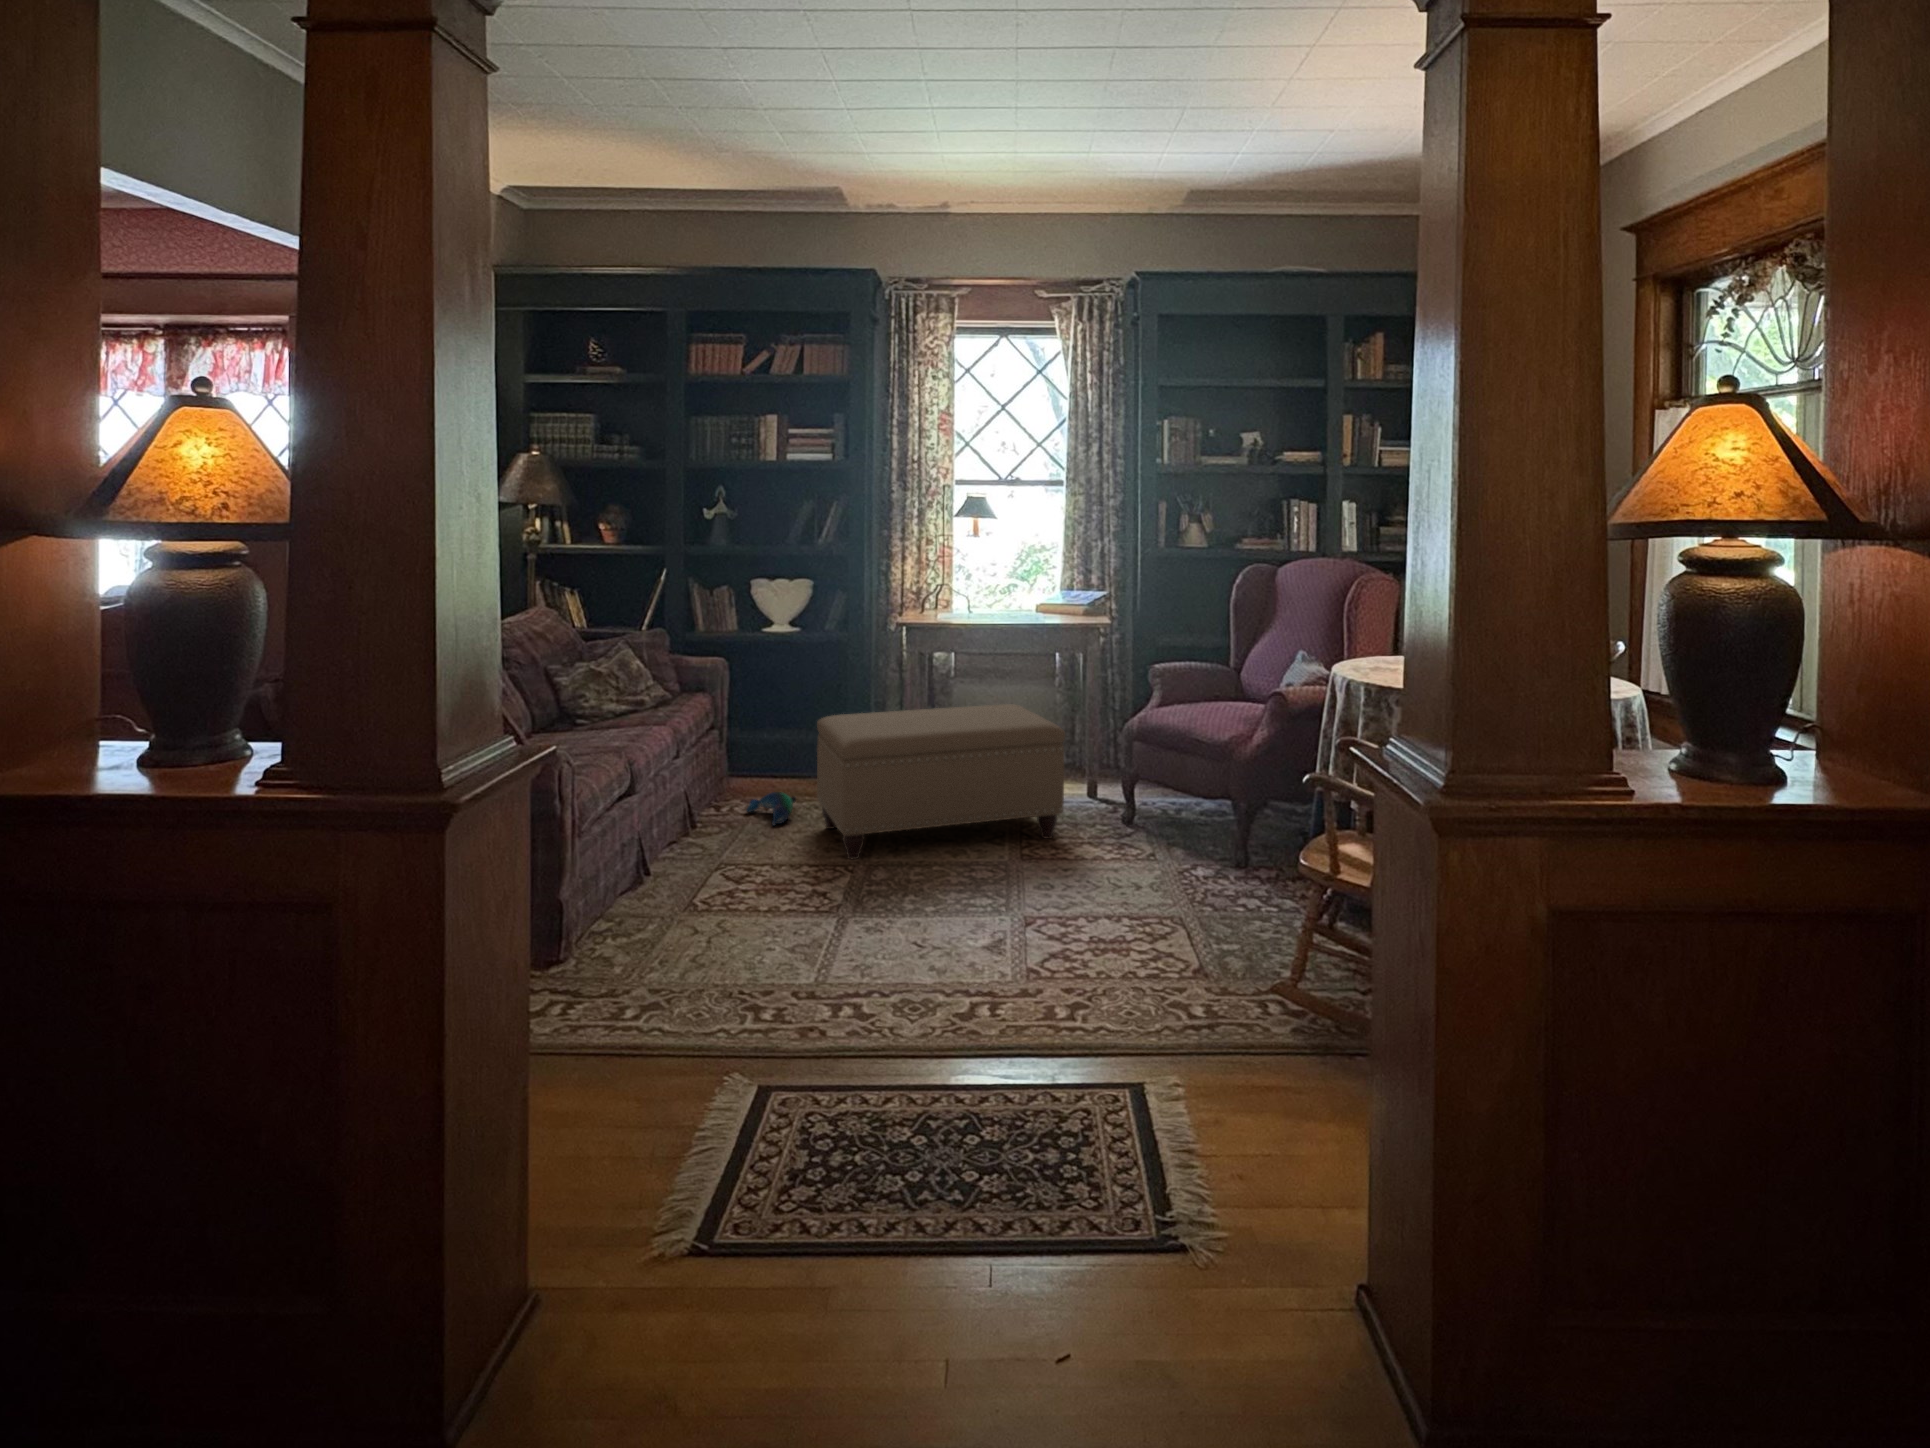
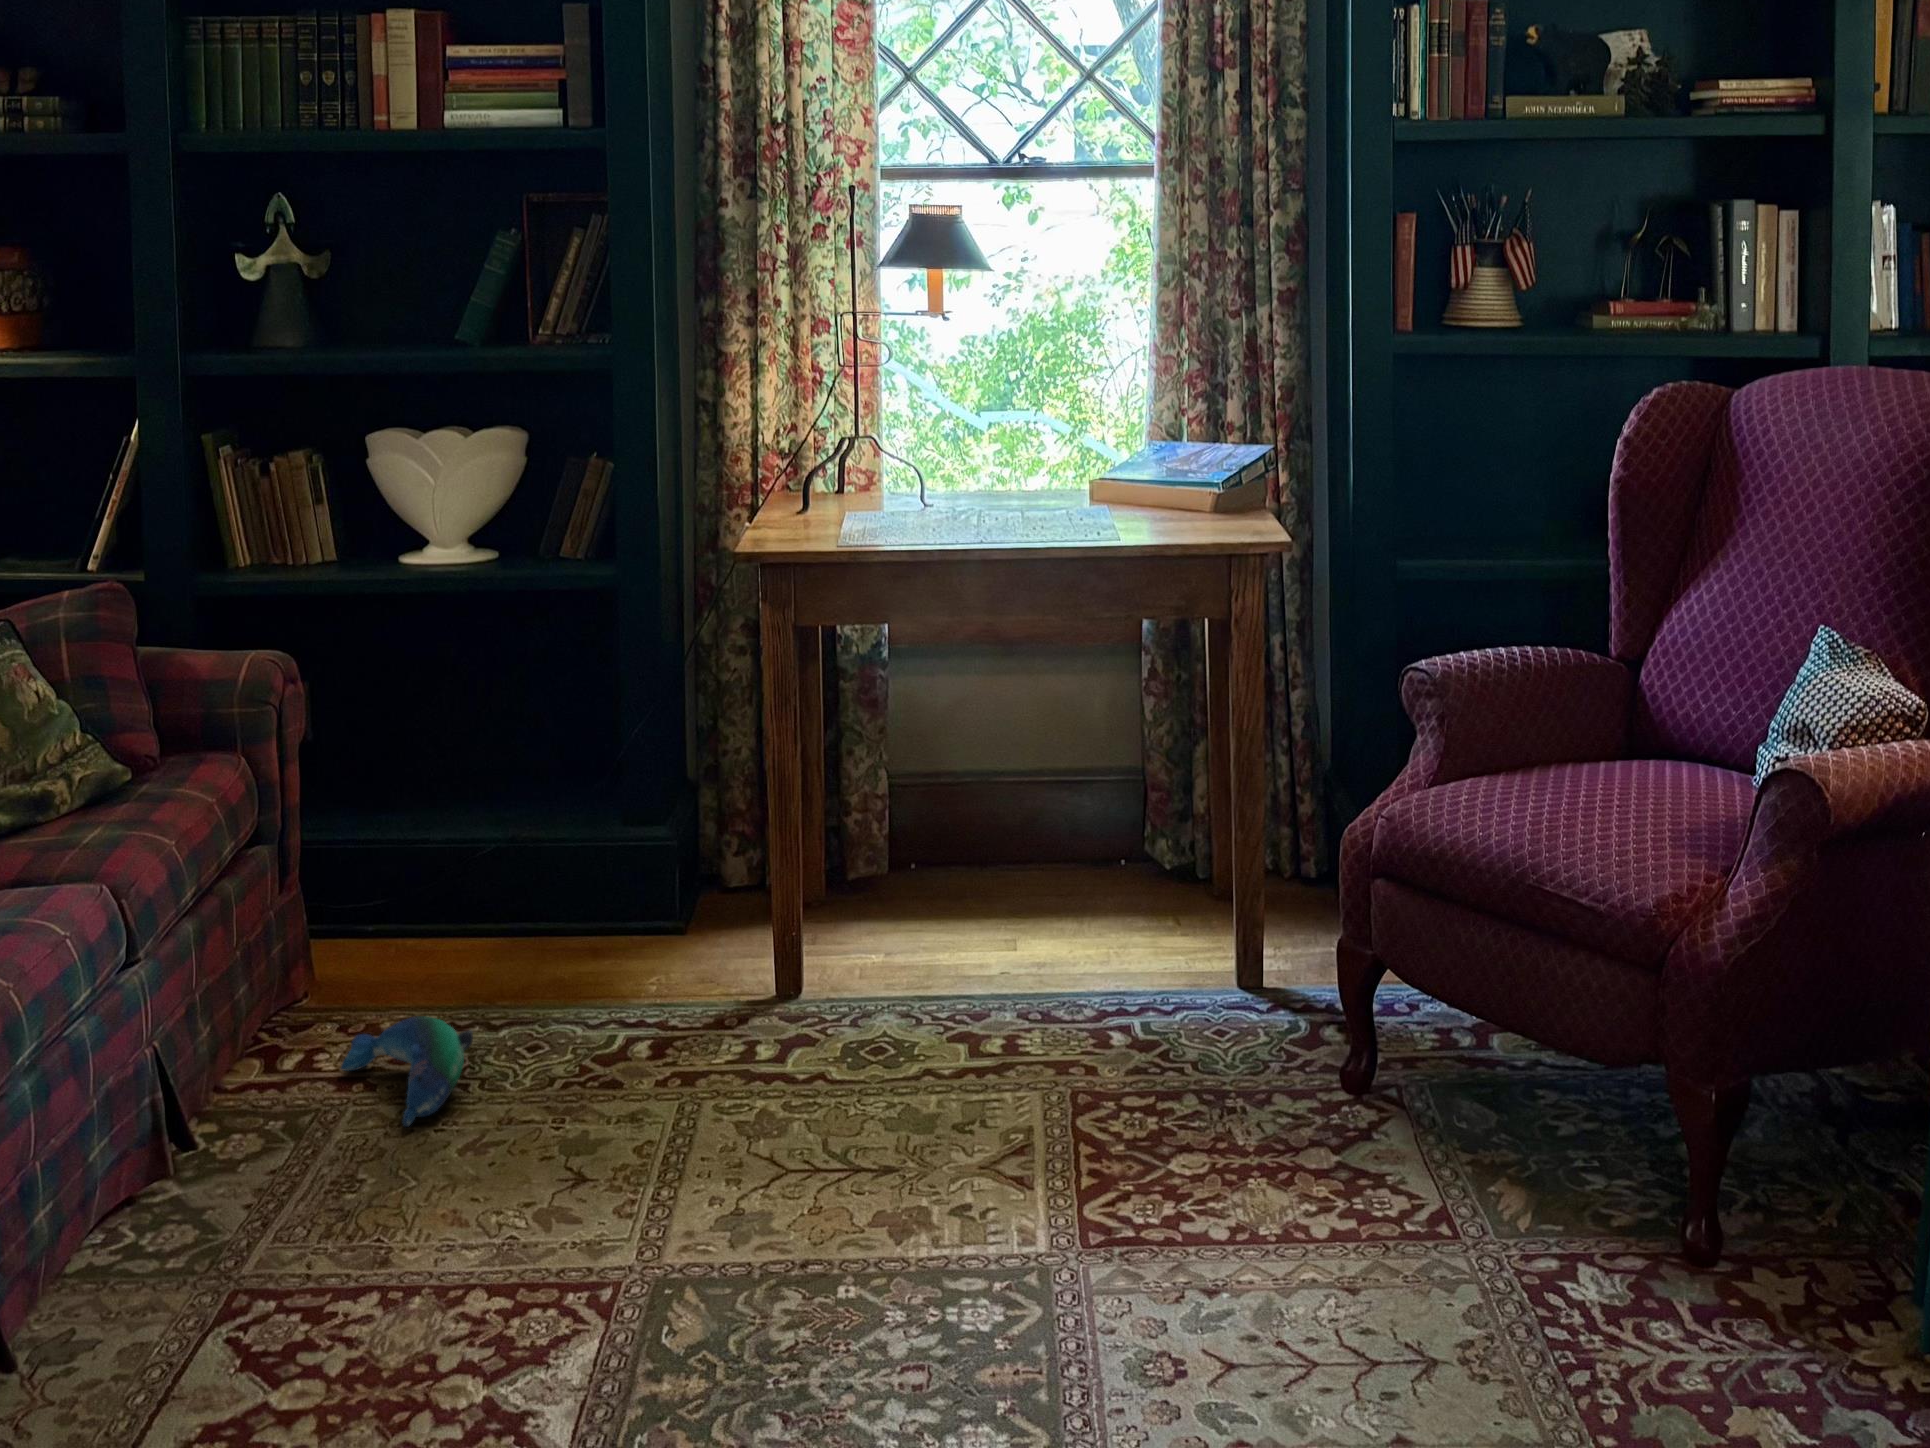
ottoman: present [817,704,1065,859] -> none [517,764,1200,1266]

